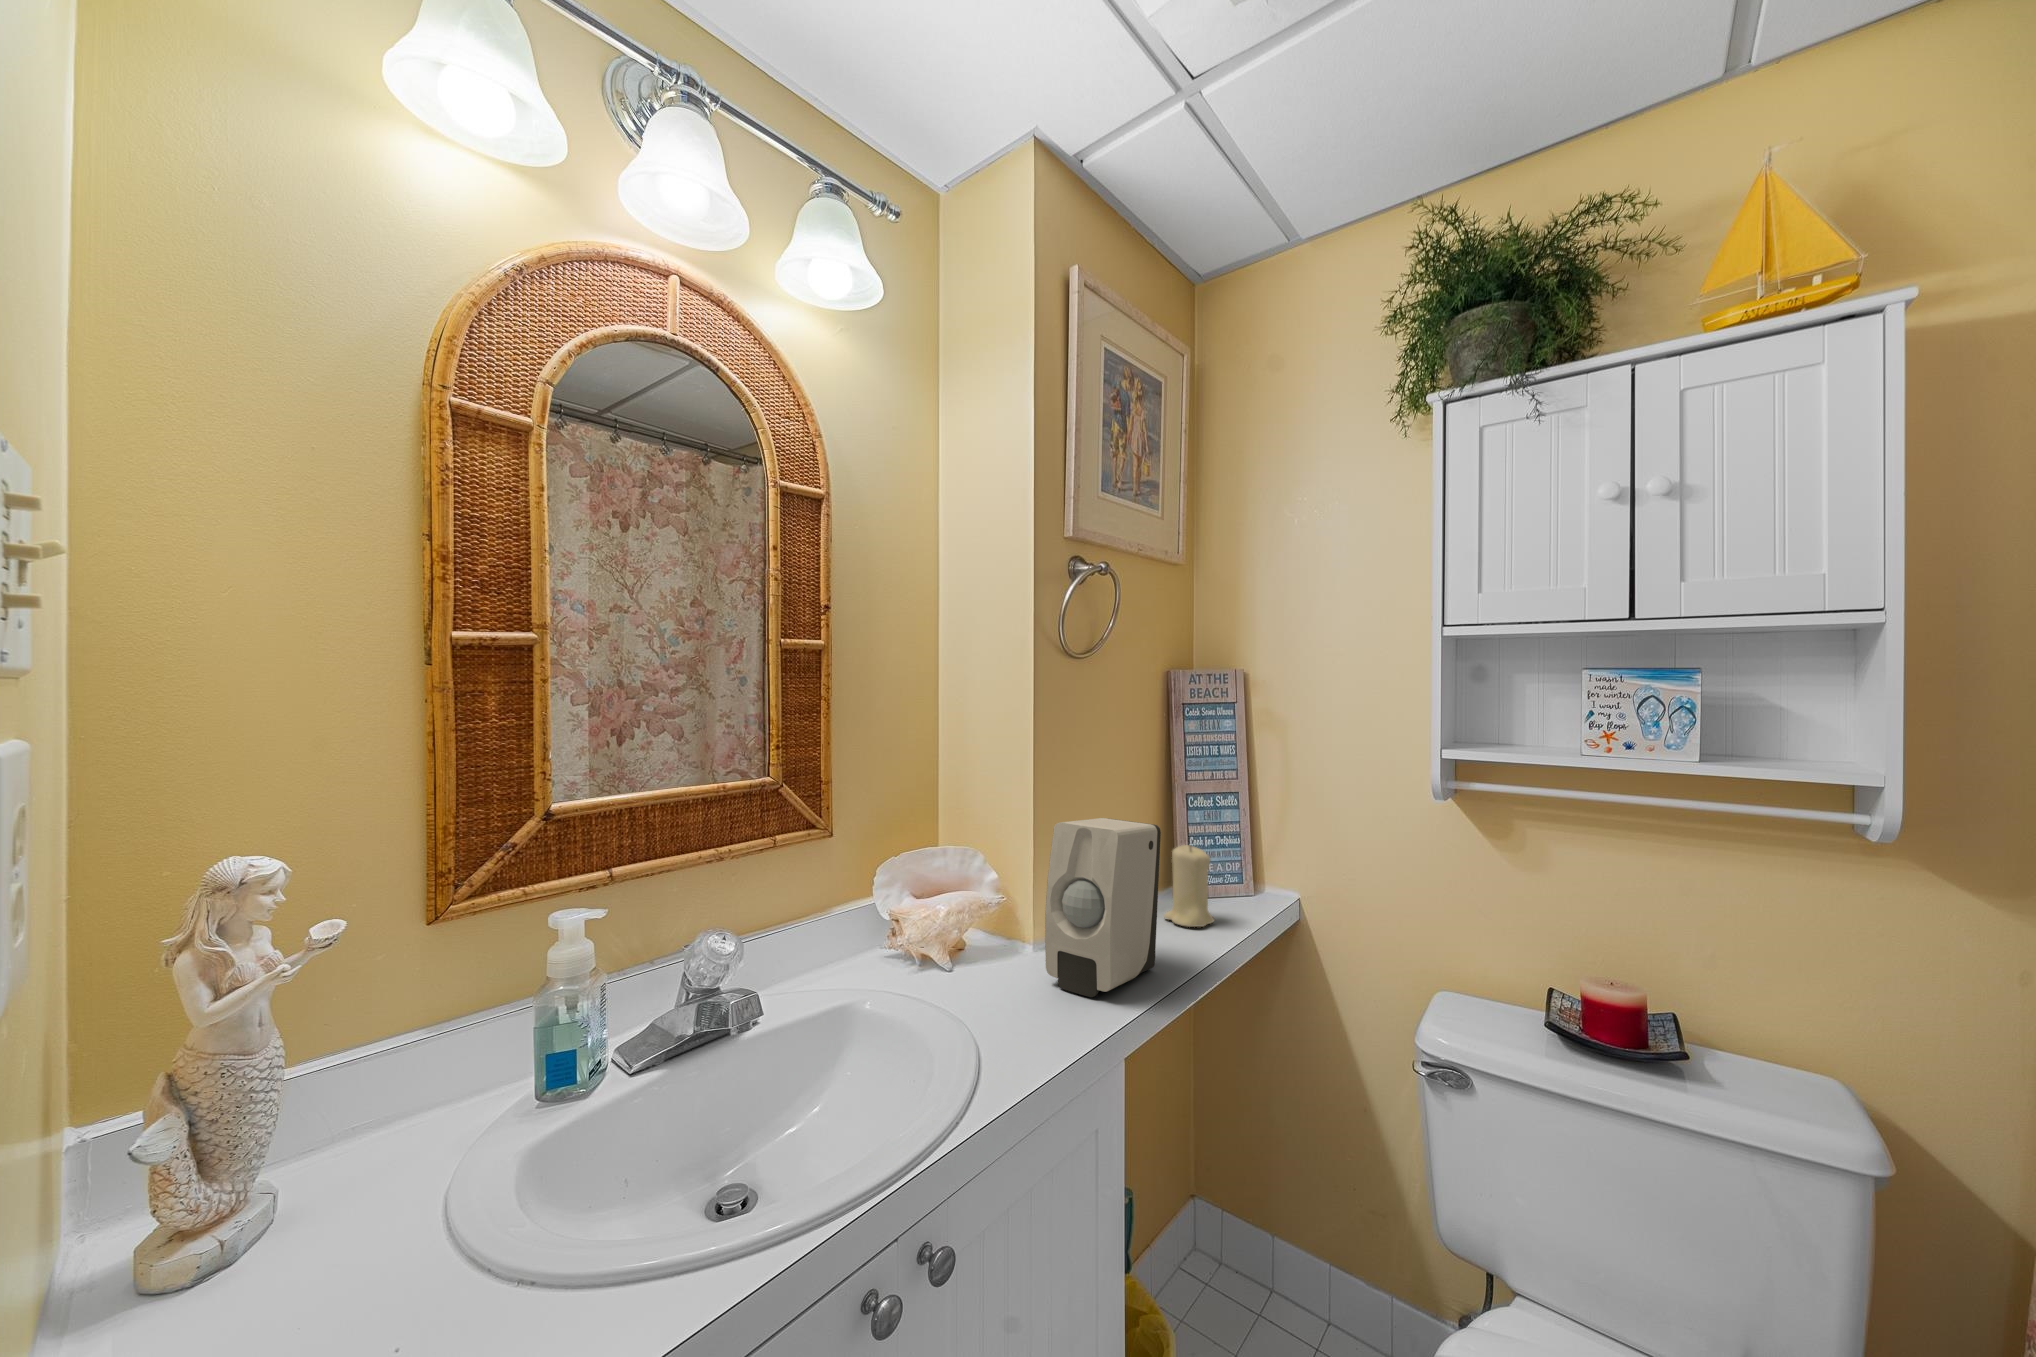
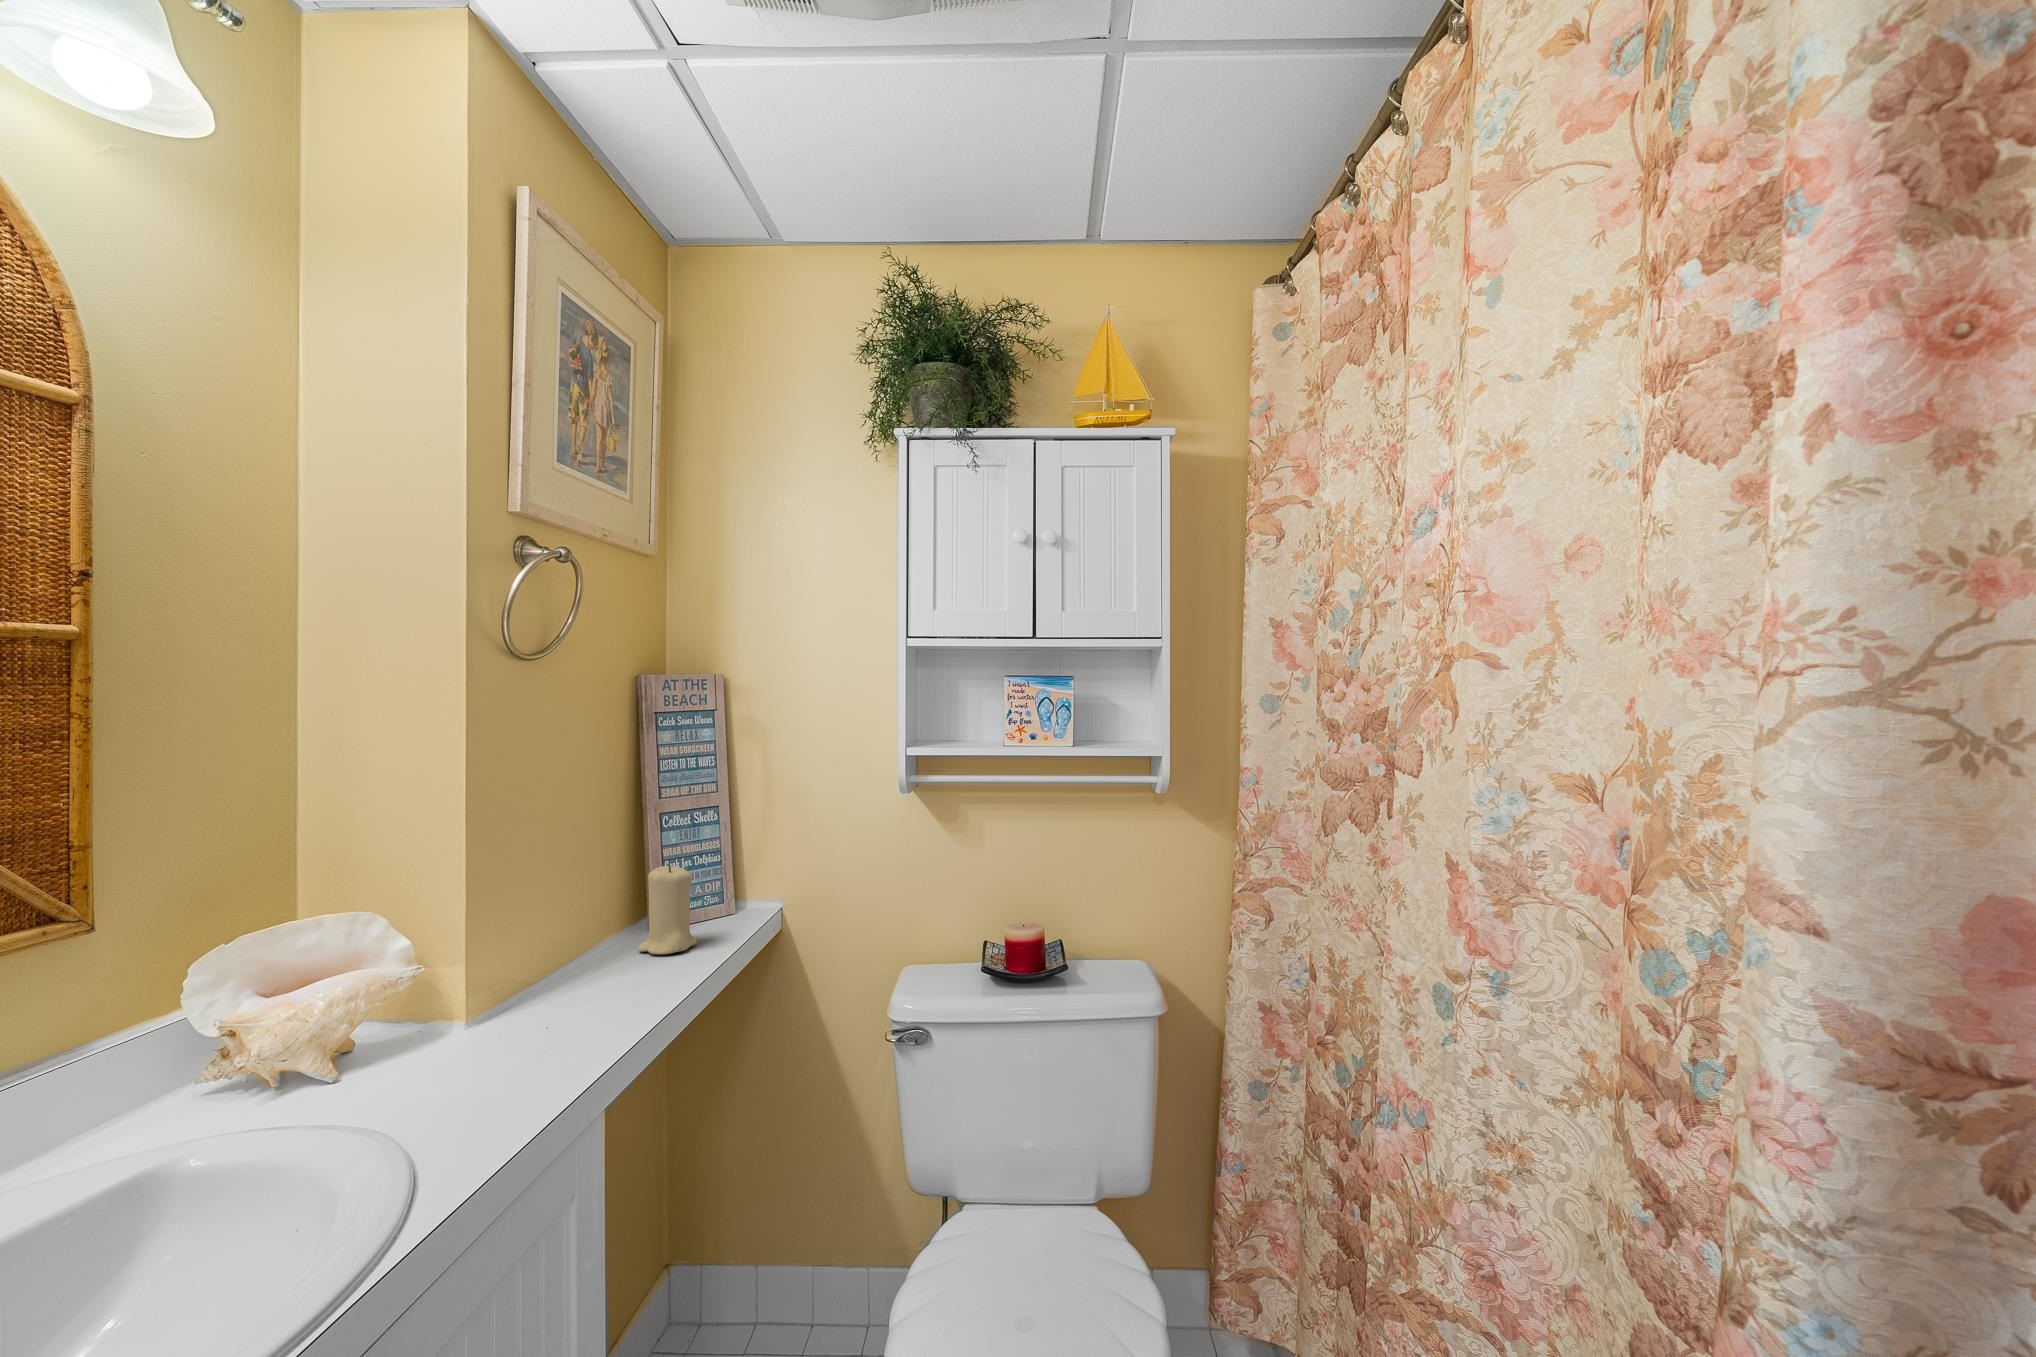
soap dispenser: present [1045,818,1161,997] -> none [494,845,642,1056]

